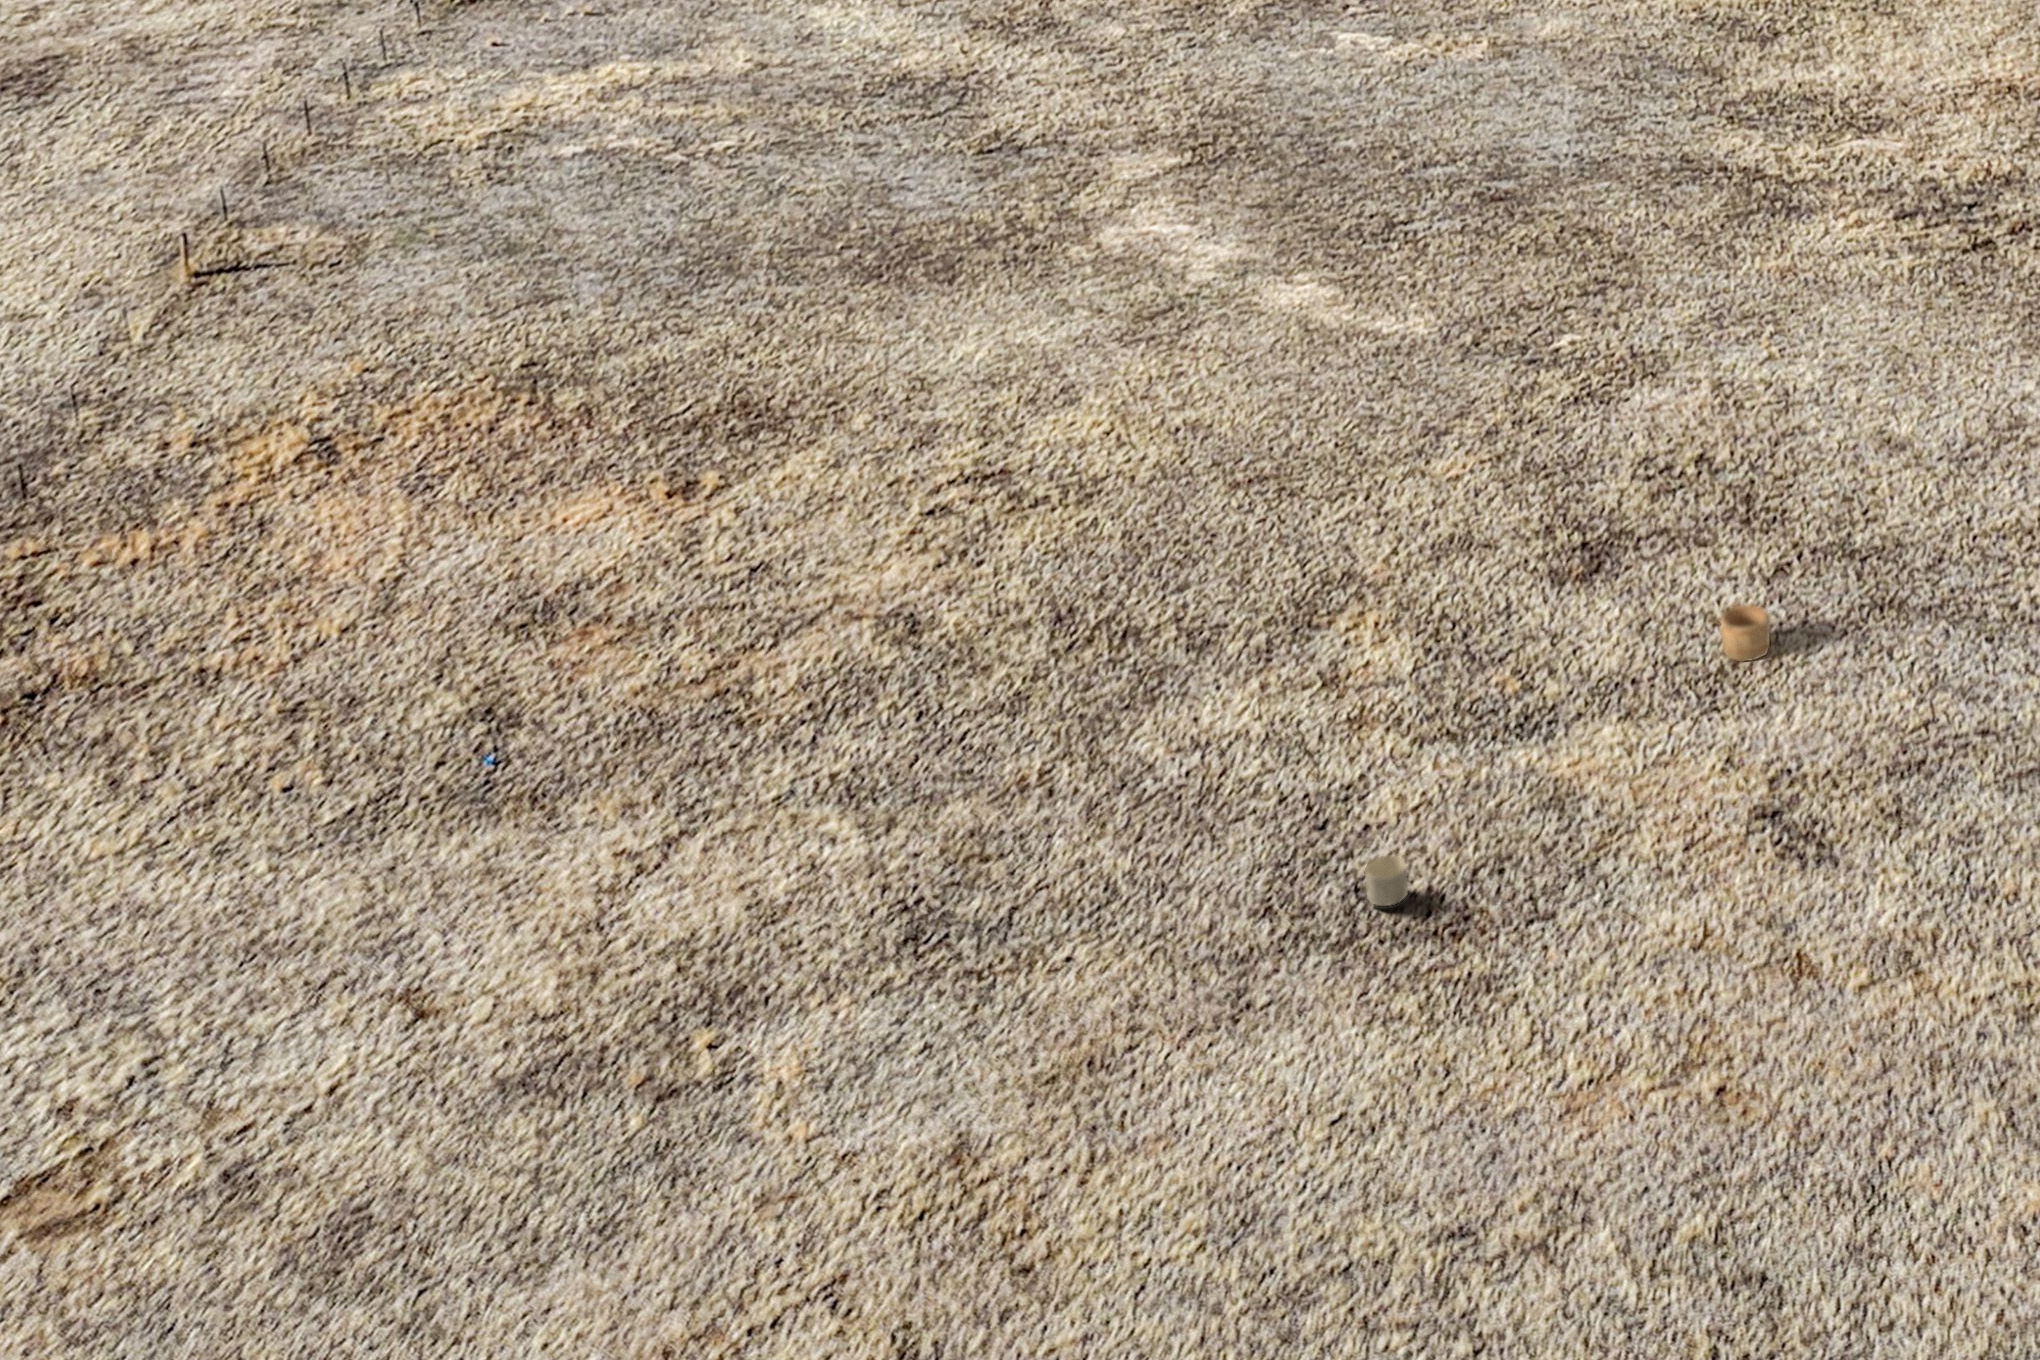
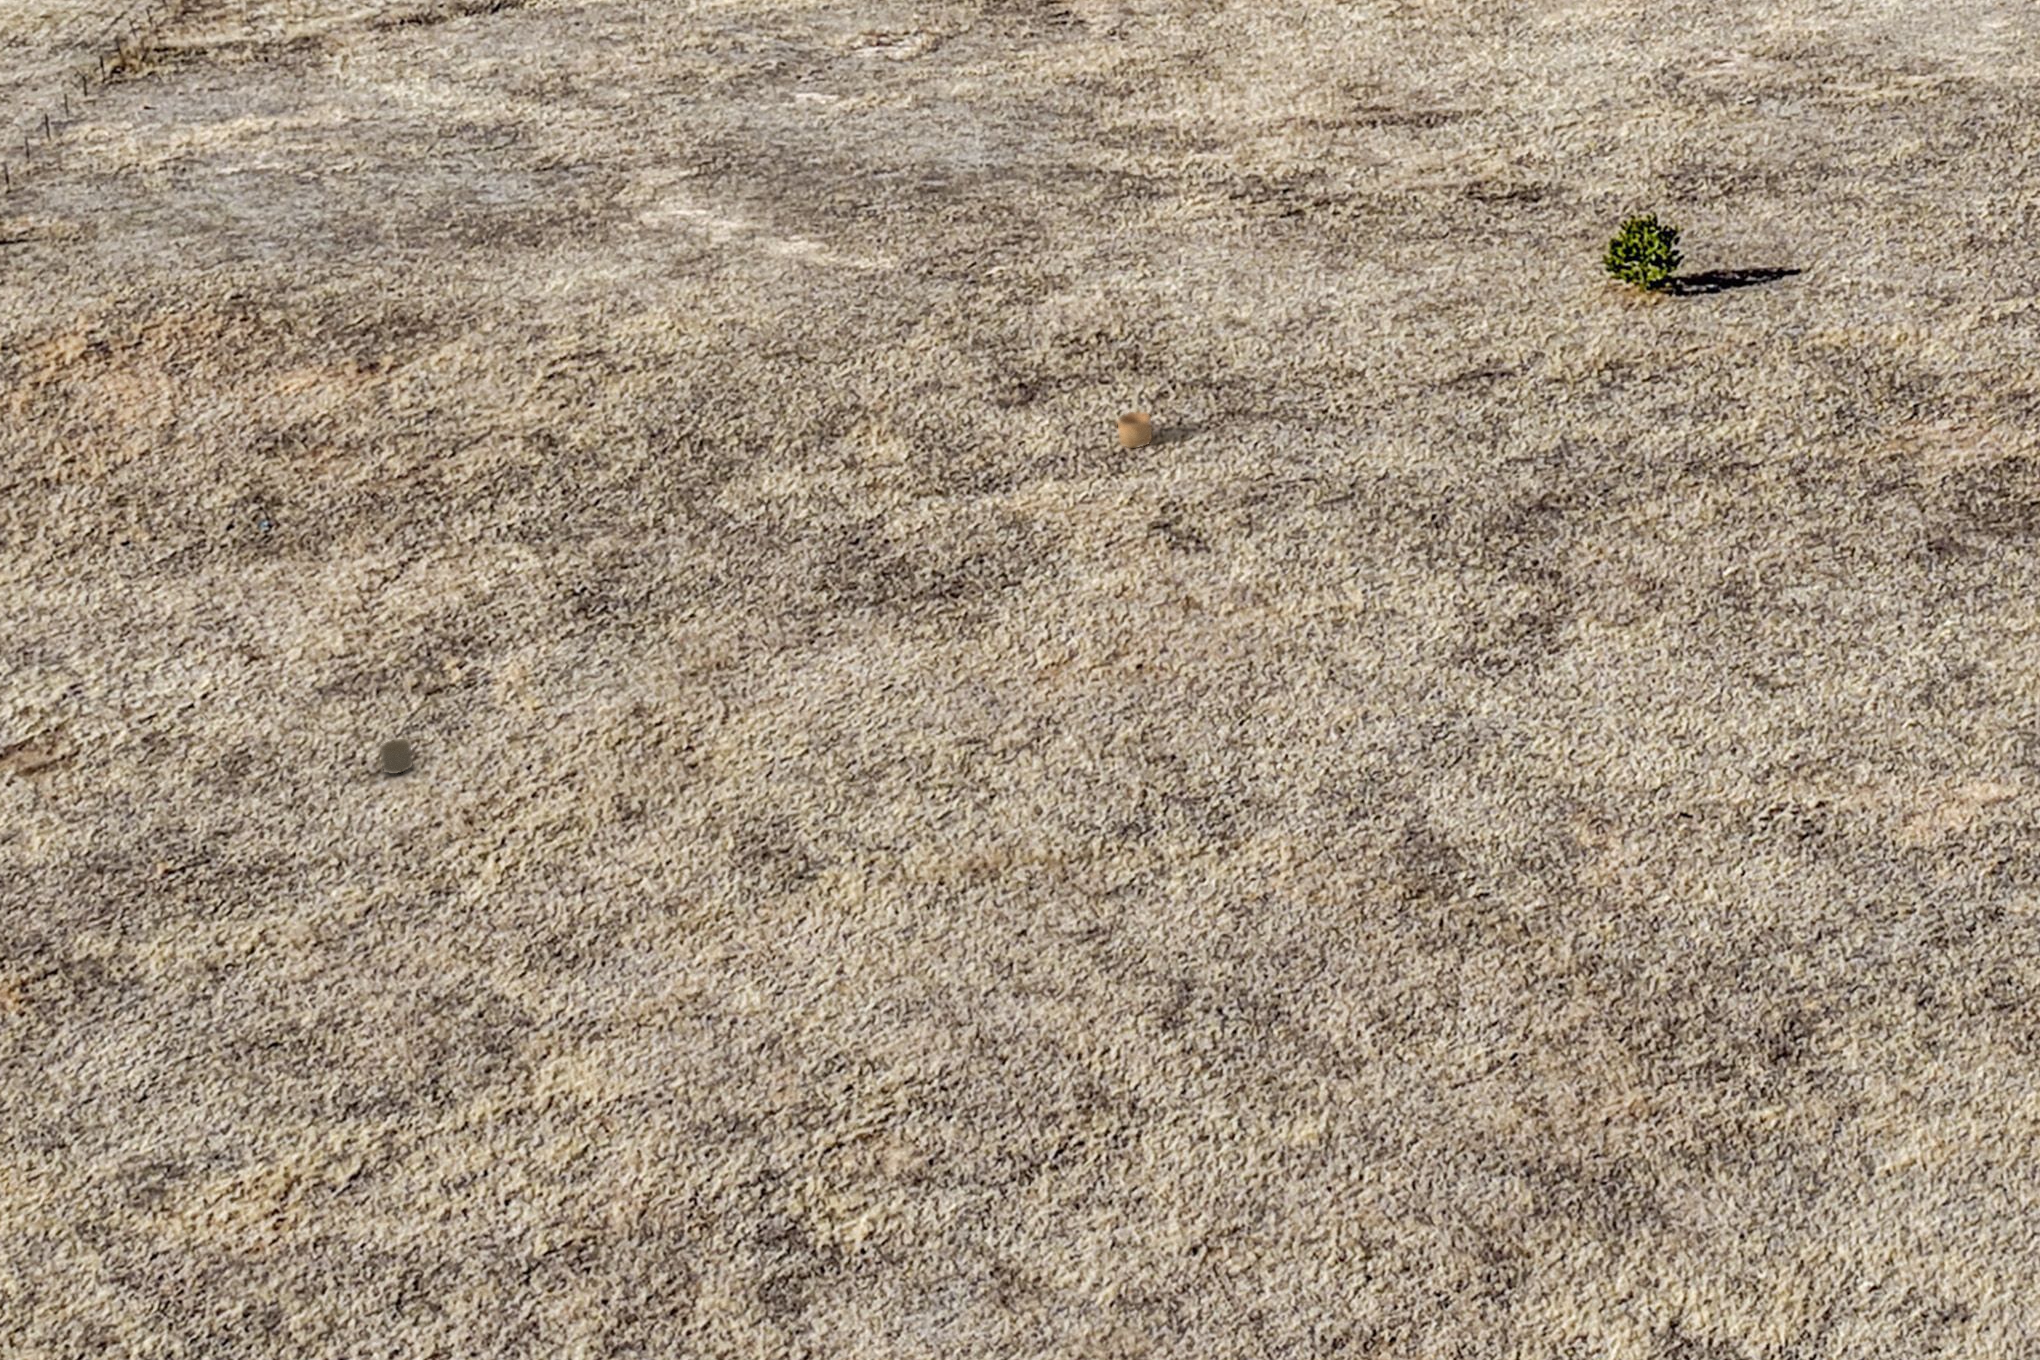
planter: present [1365,855,1408,906] -> present [380,739,413,774]

